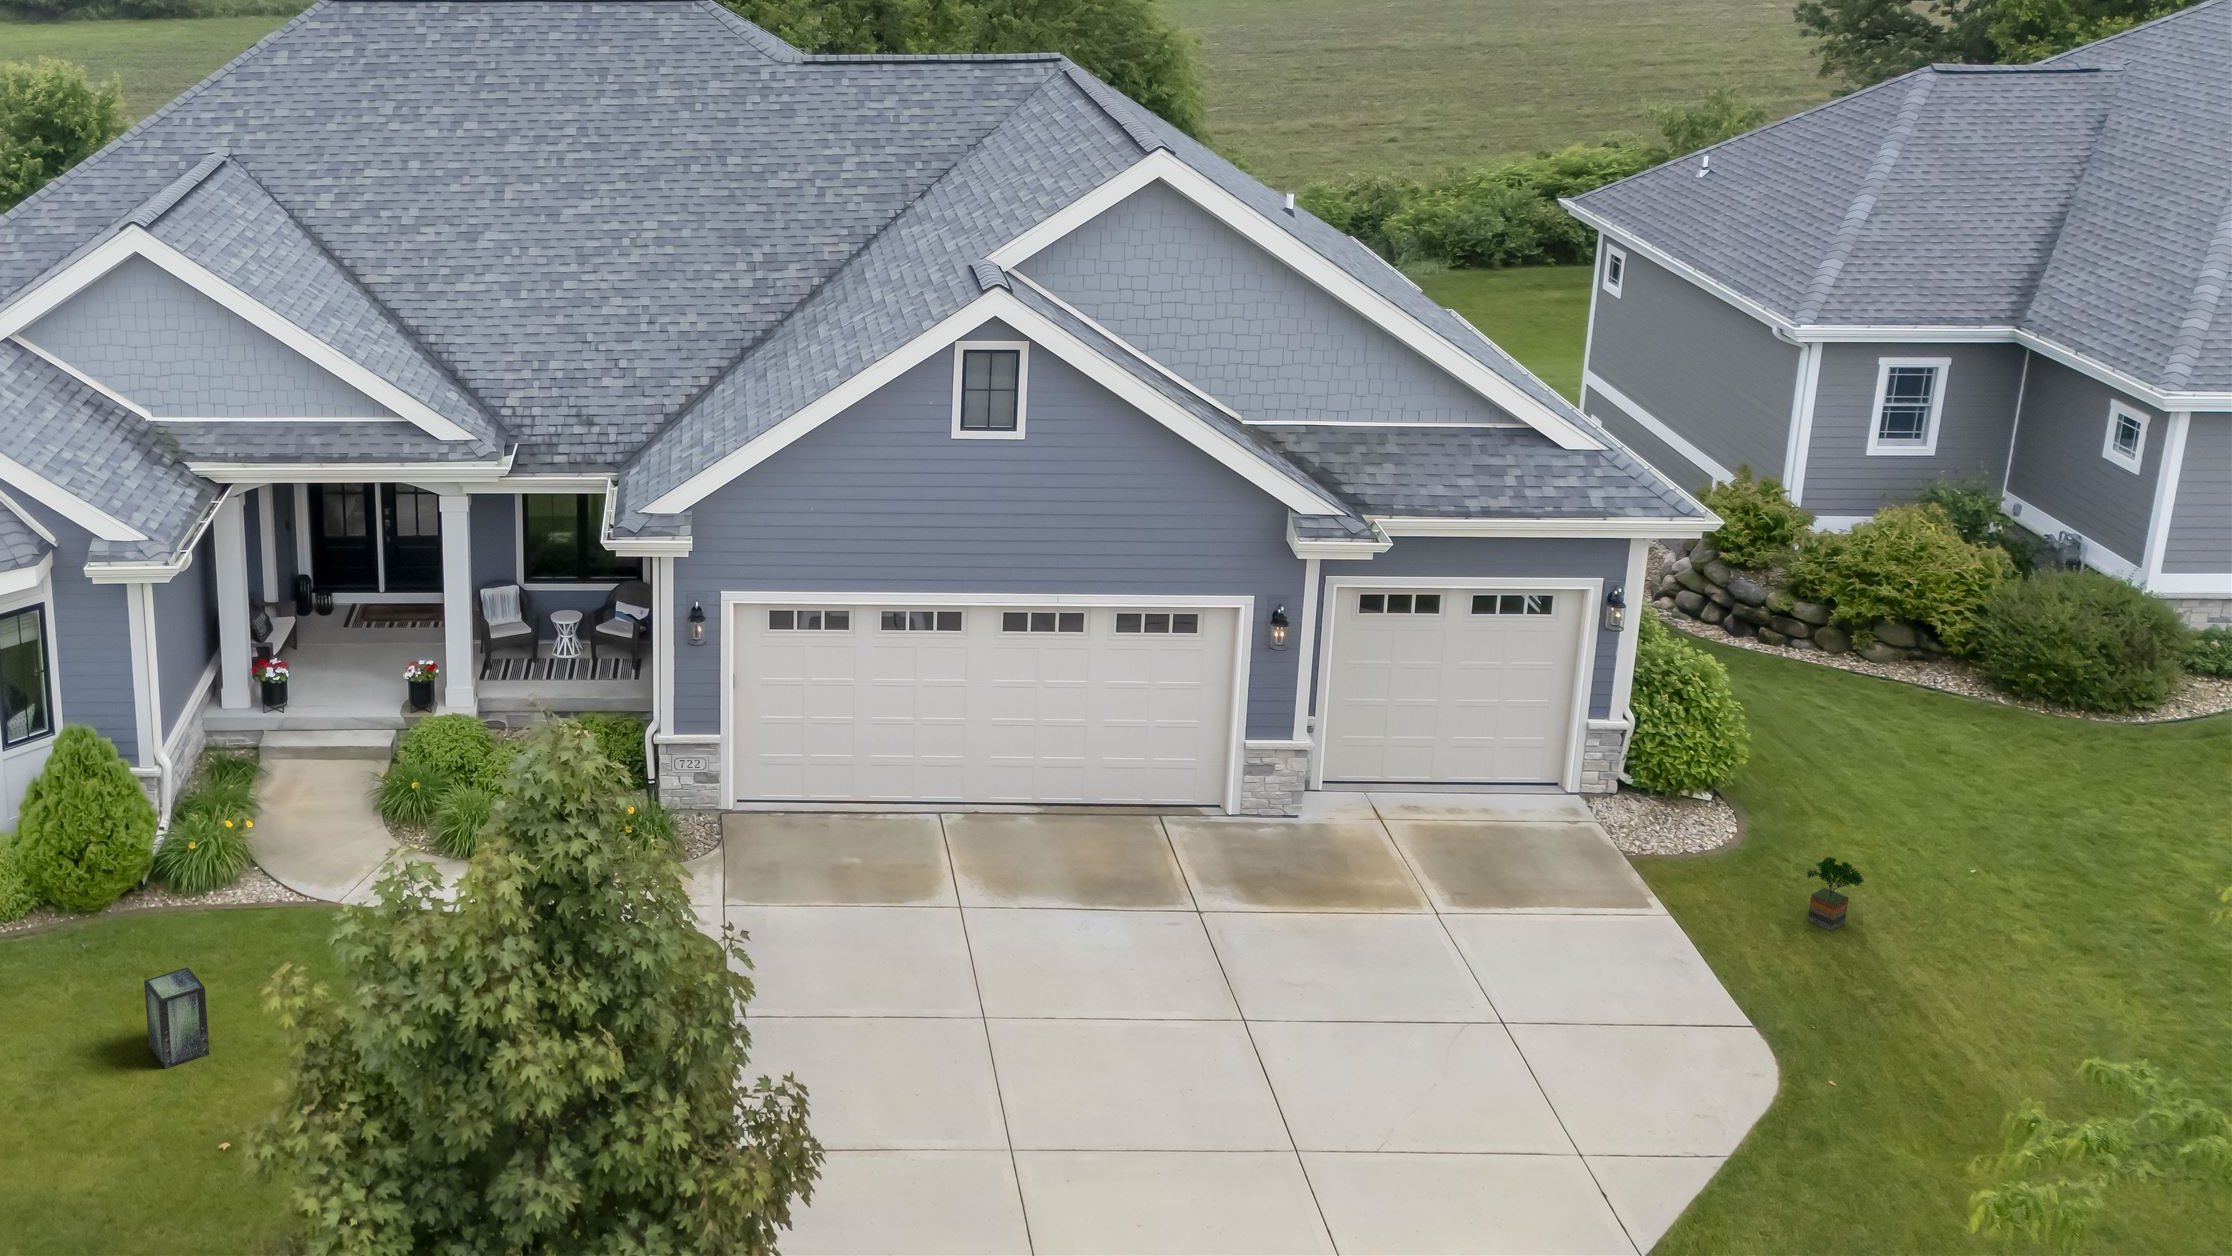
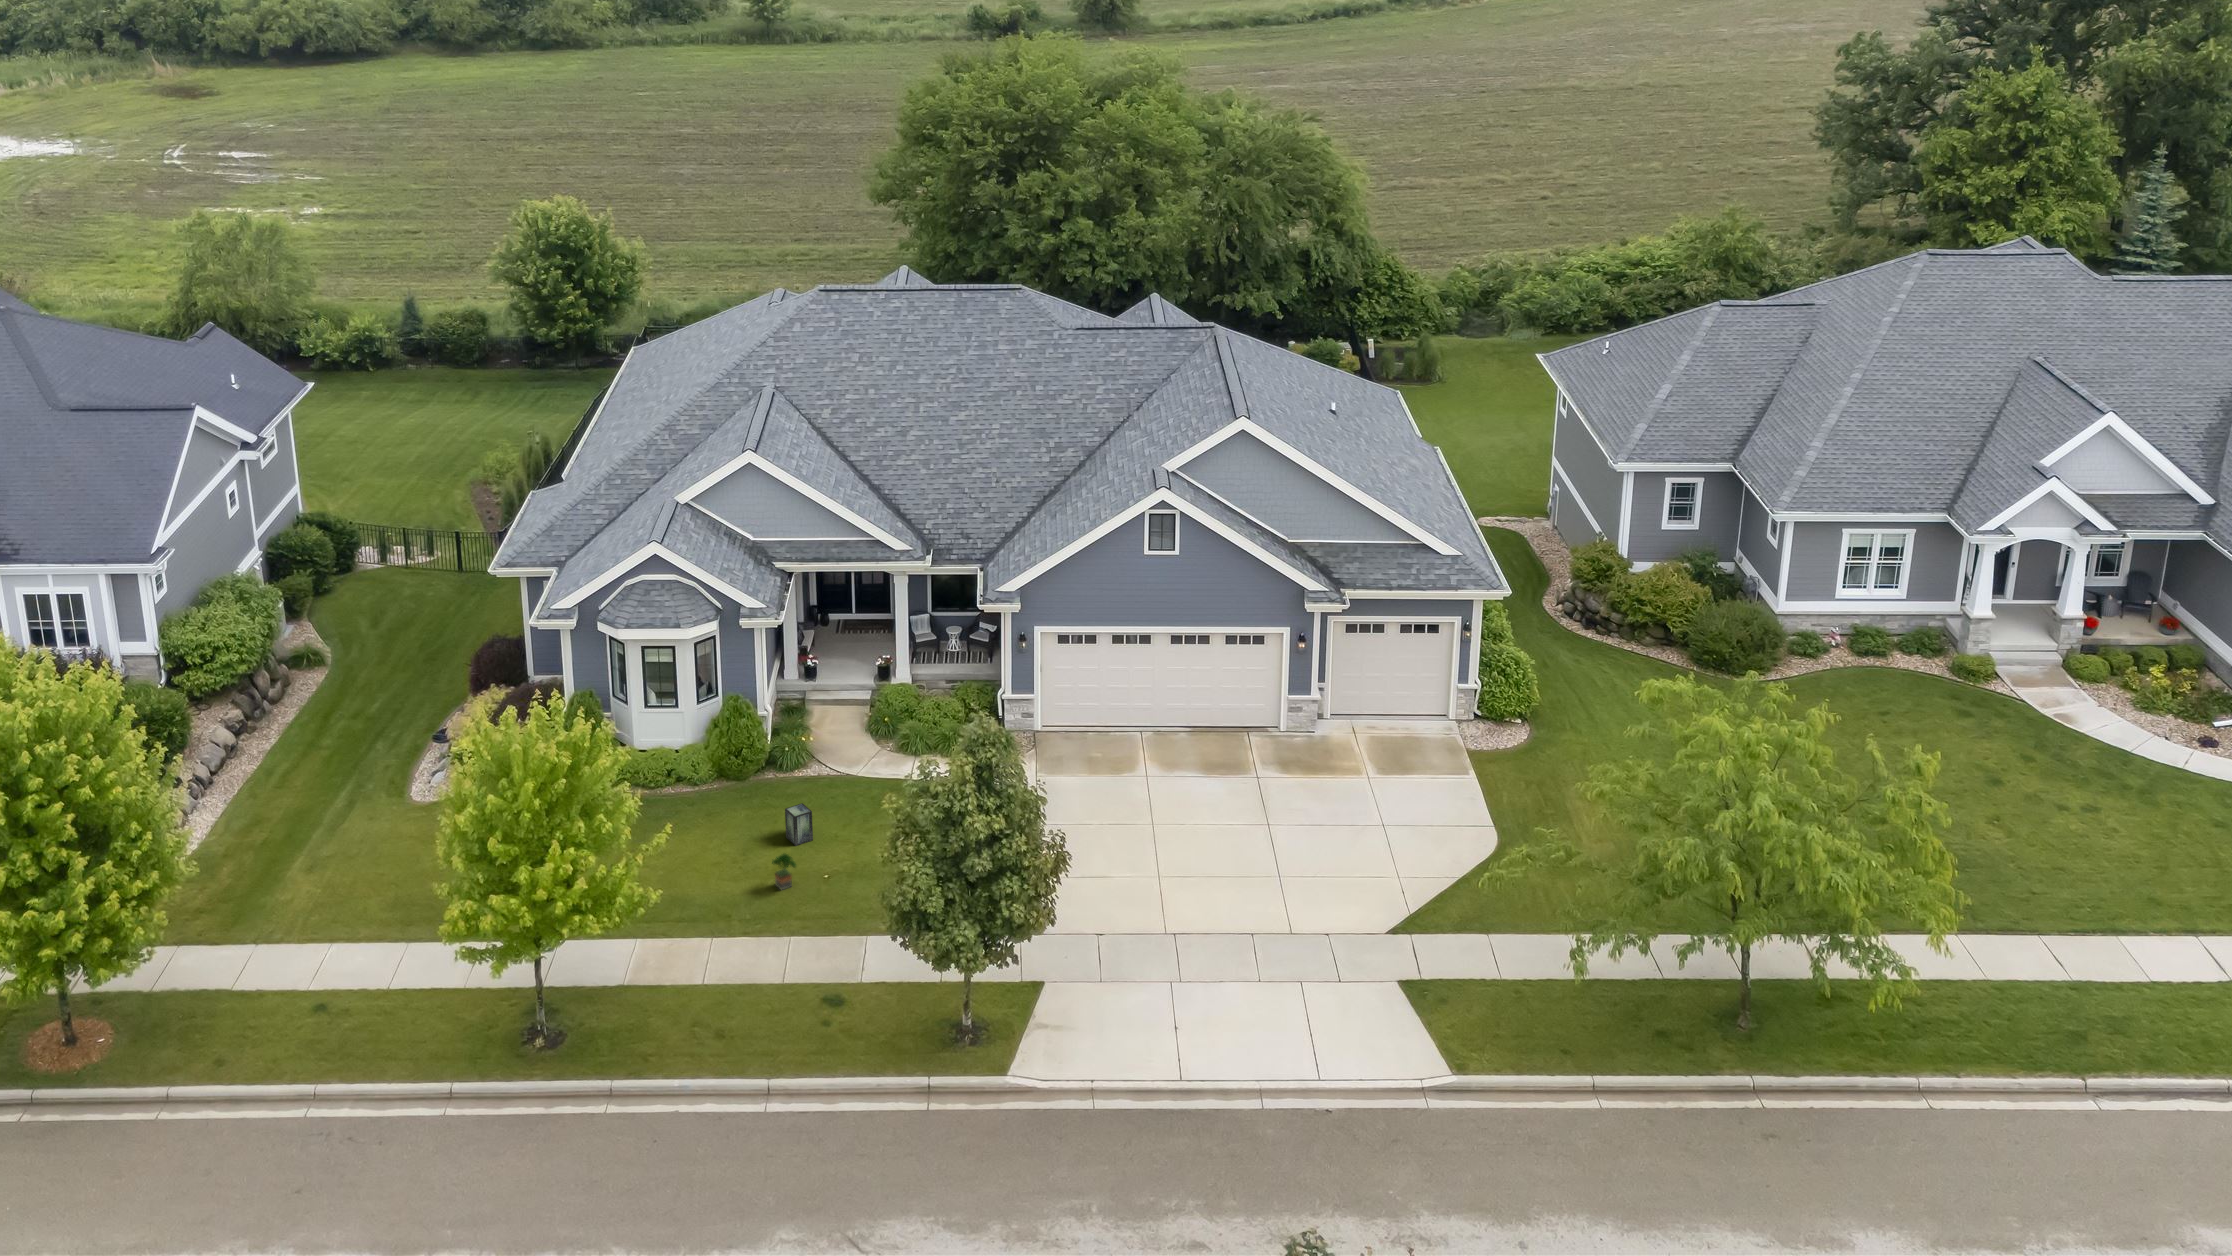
potted tree: present [1807,857,1864,931] -> present [772,854,796,890]

